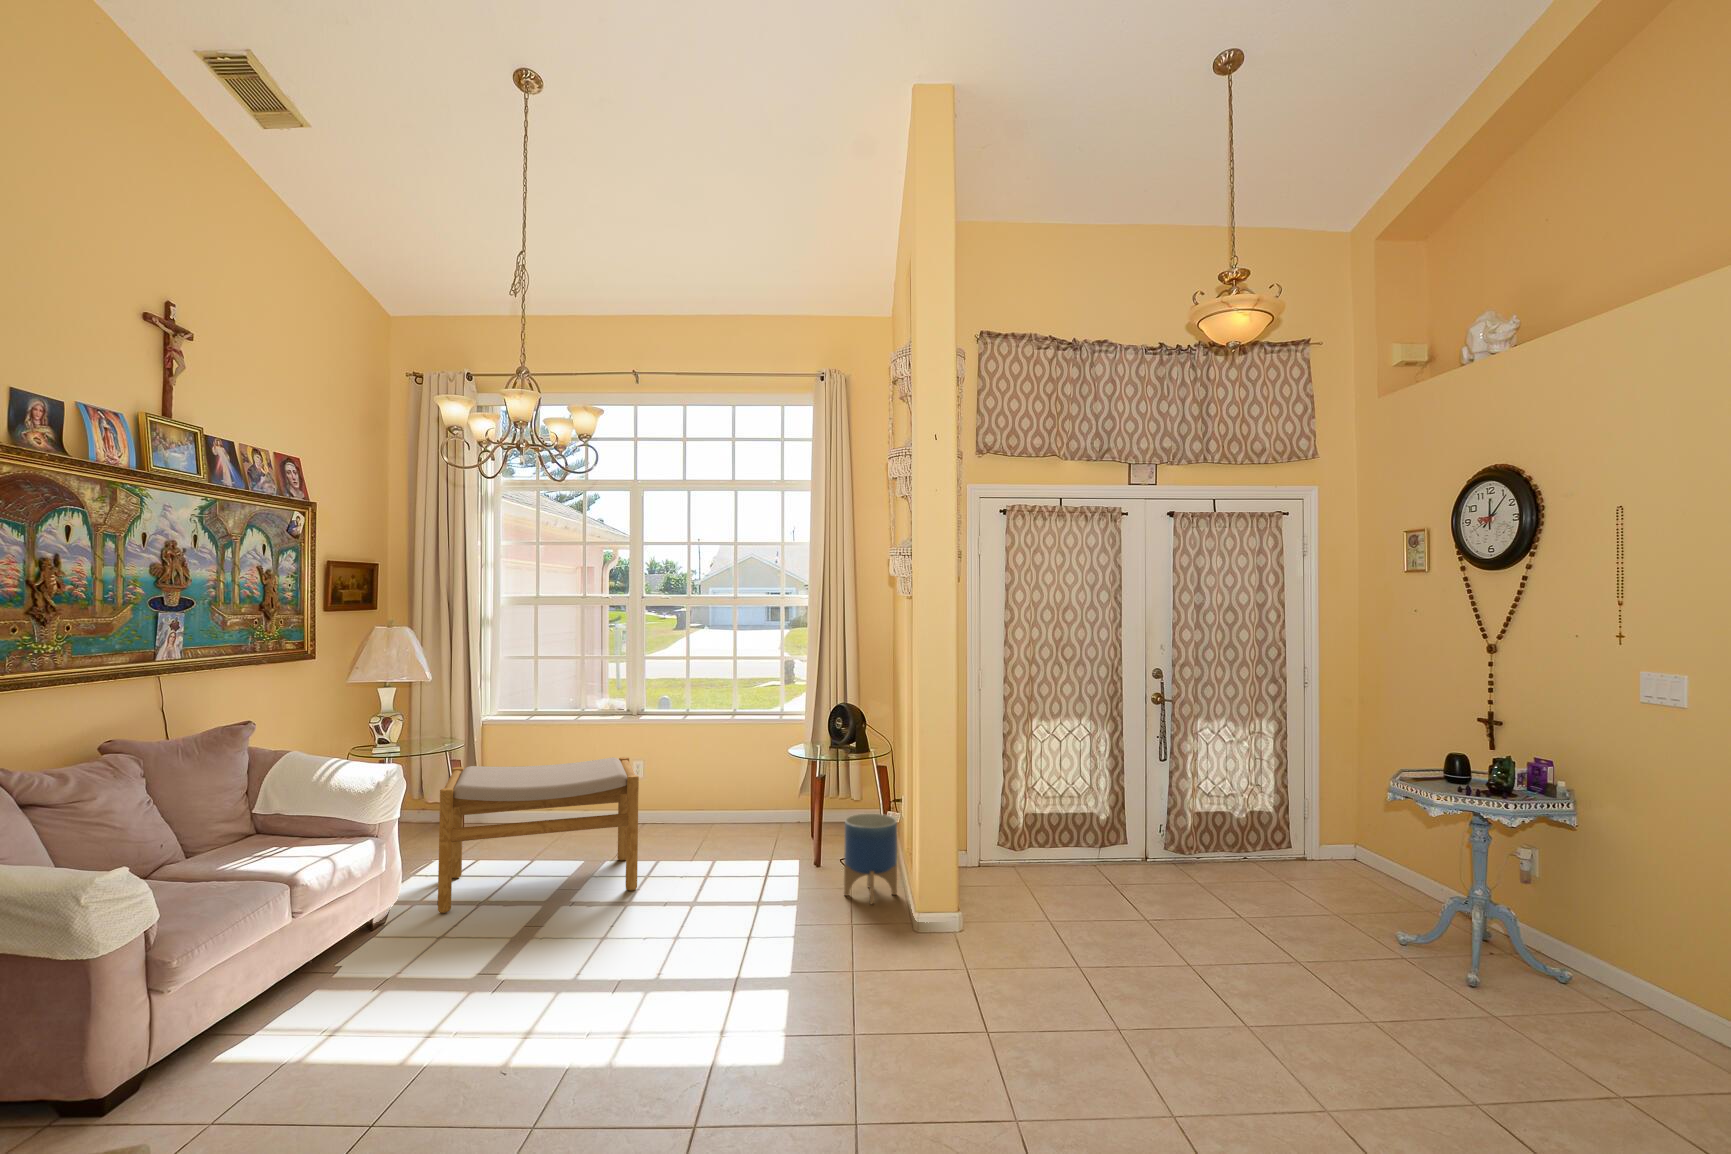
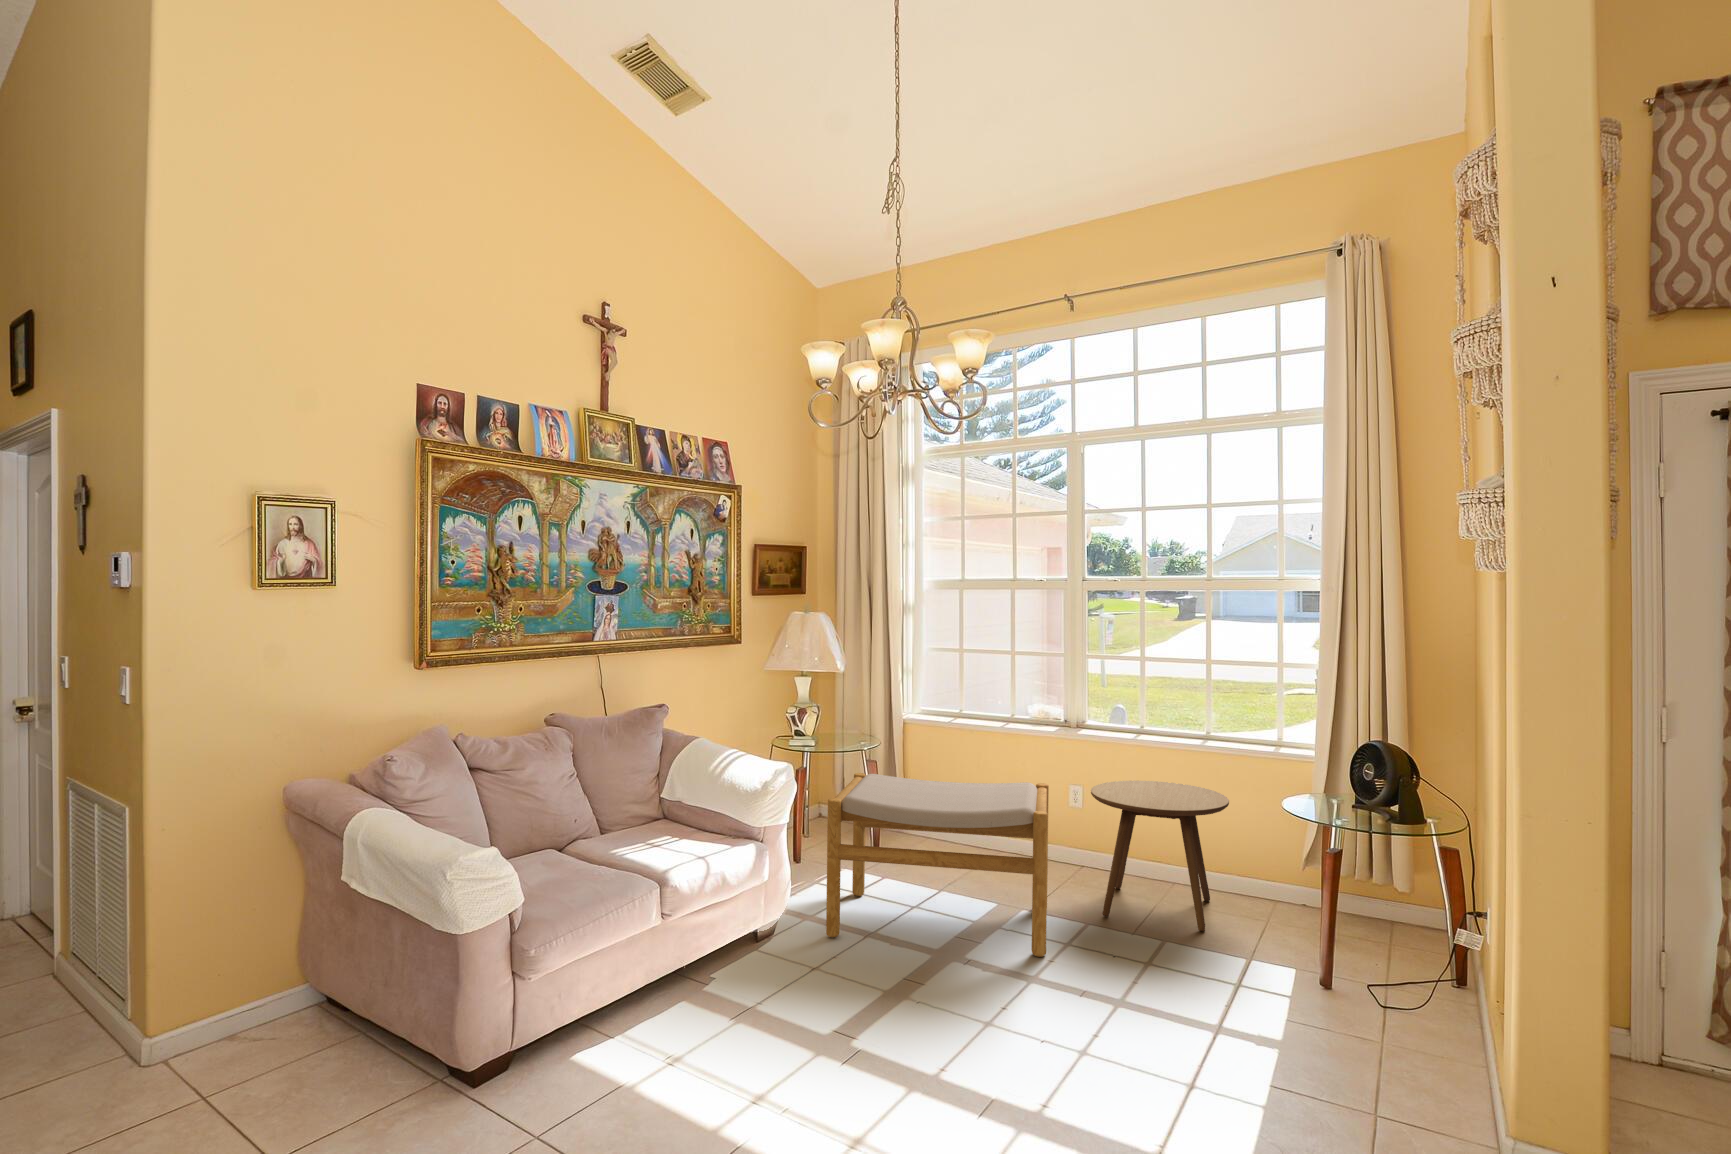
side table: none [660,747,762,855] -> present [1091,781,1229,931]
planter: present [844,814,897,904] -> none [1339,920,1434,1068]

